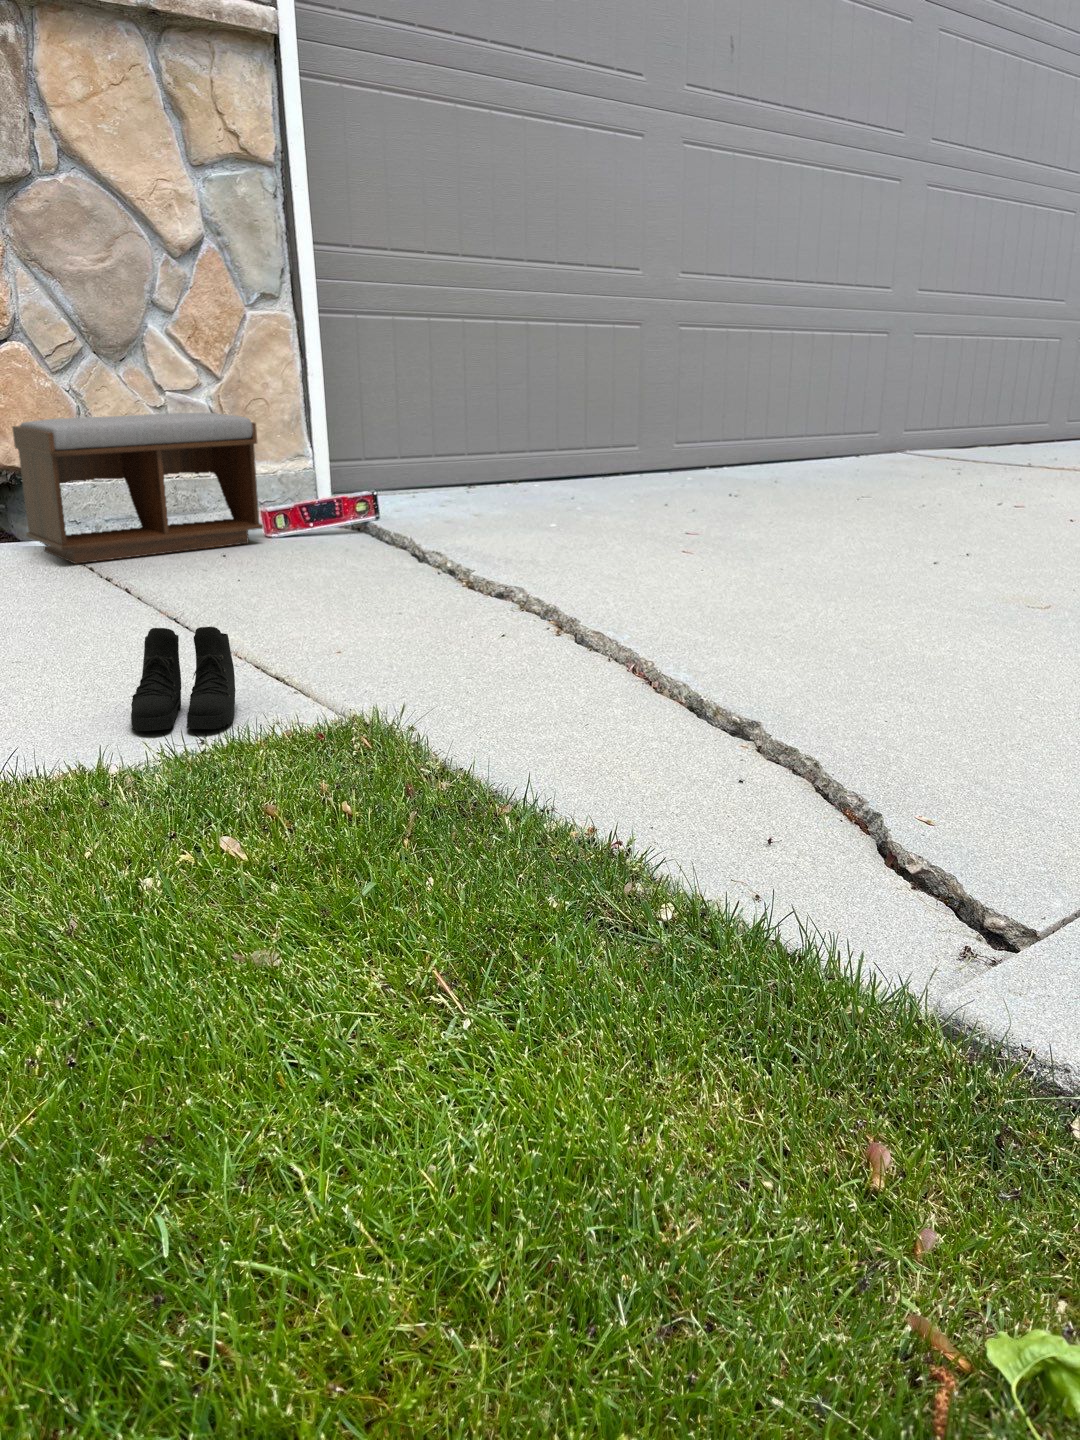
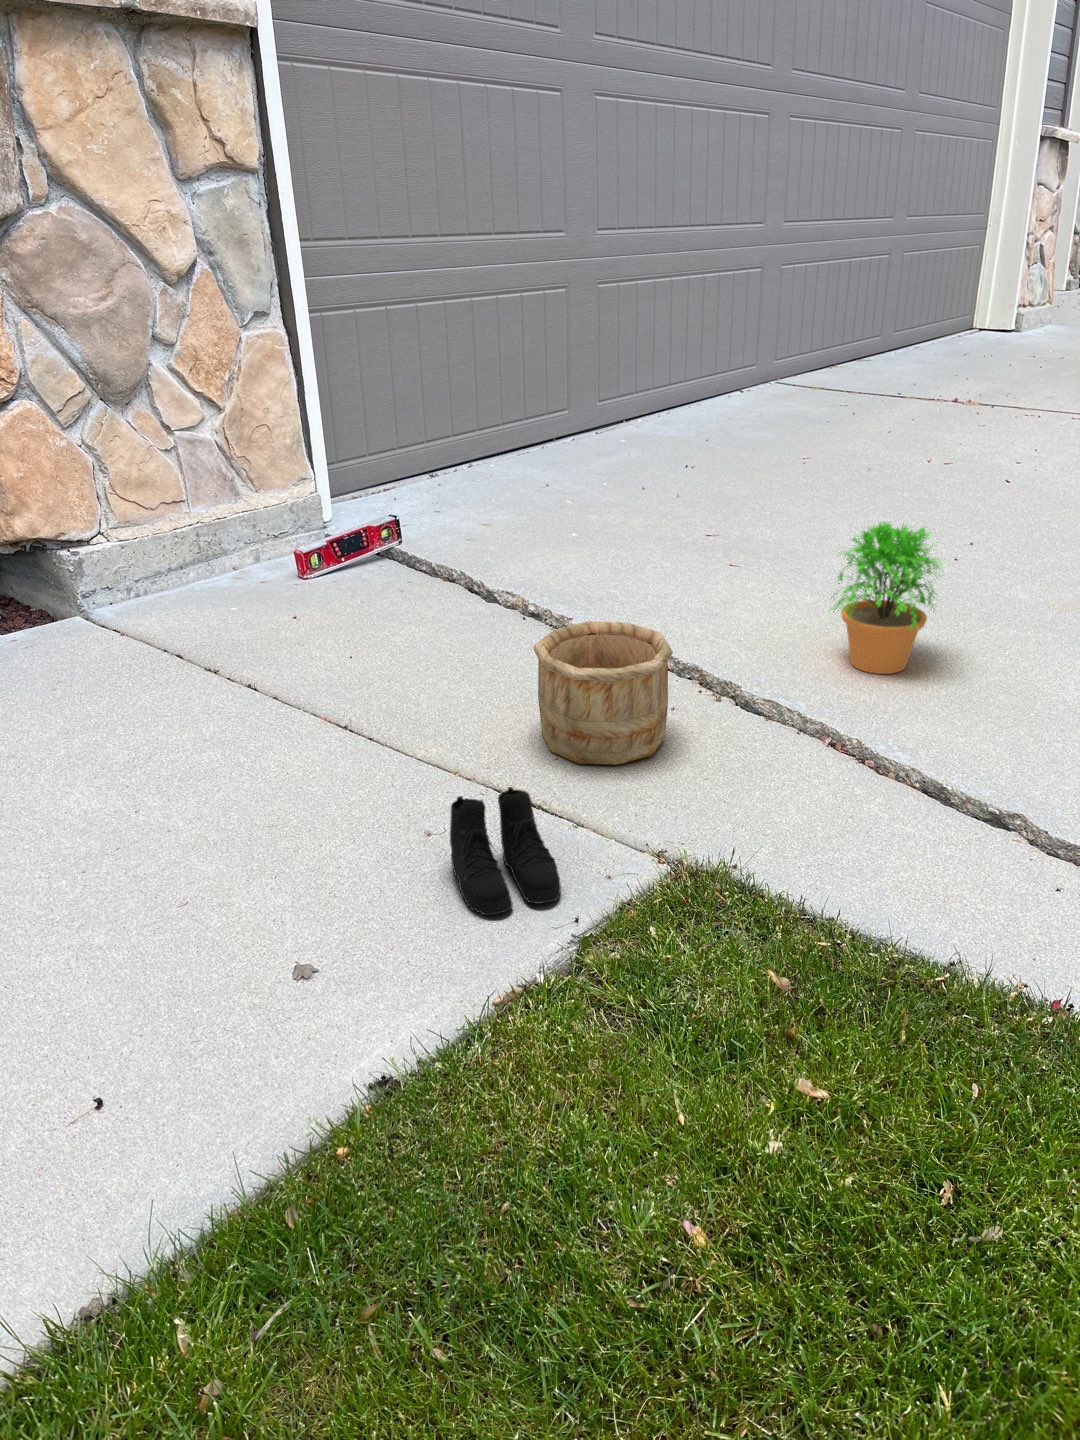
bench: present [12,413,263,564] -> none [38,451,303,645]
potted plant: none [700,462,829,631] -> present [830,522,942,674]
wooden bucket: none [330,531,471,660] -> present [533,621,673,765]

